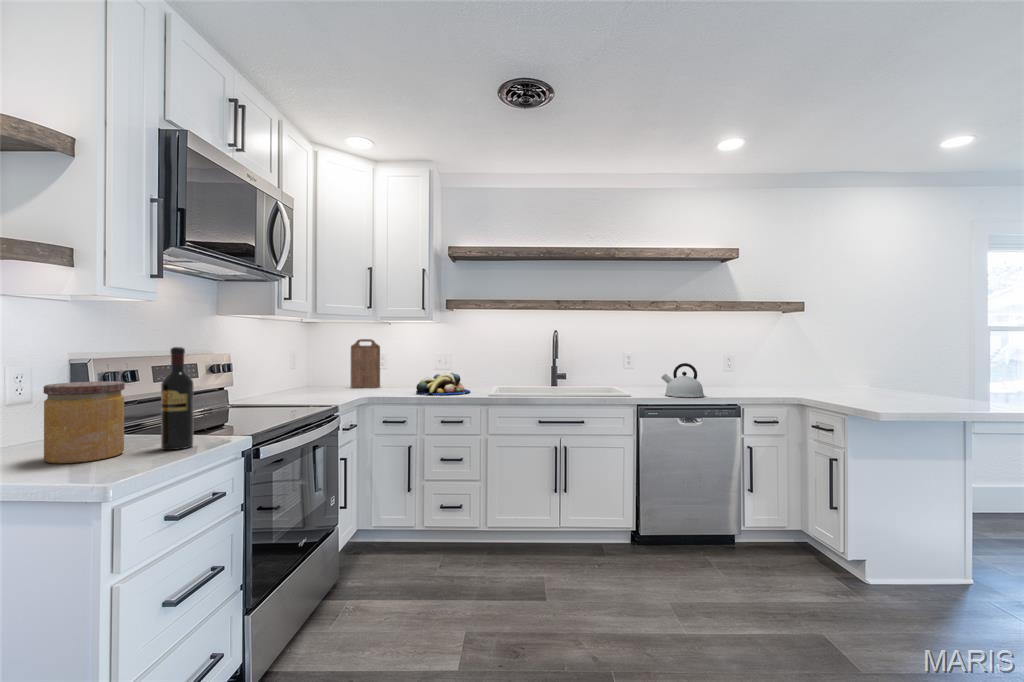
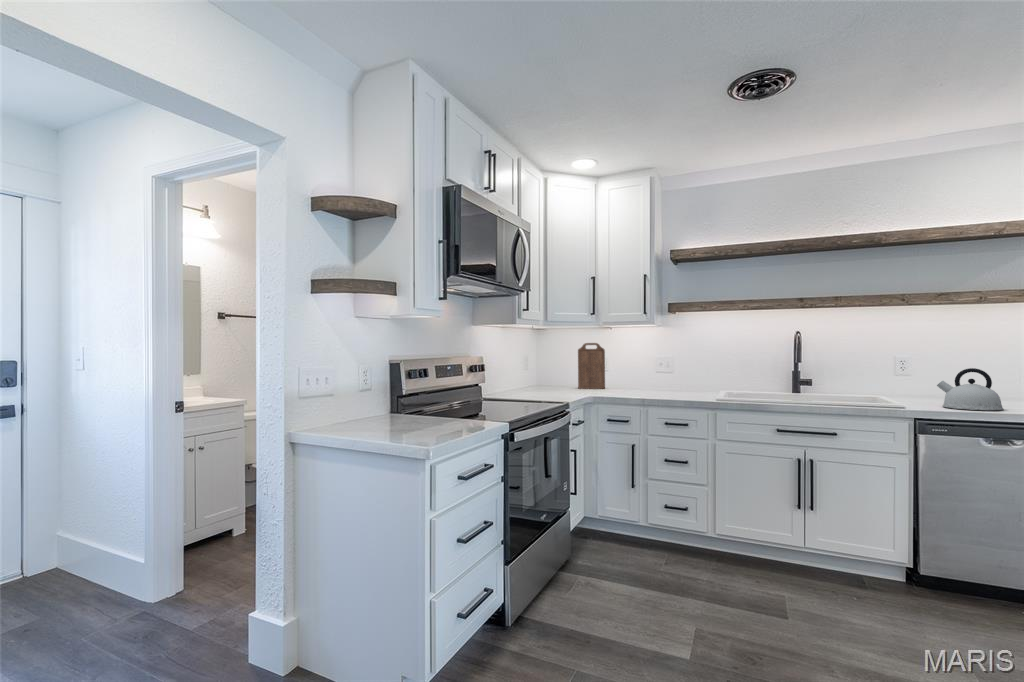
wine bottle: present [161,347,194,450] -> none [449,352,470,428]
fruit bowl: present [416,373,470,395] -> none [640,376,696,397]
jar: present [44,381,125,463] -> none [384,376,428,432]

